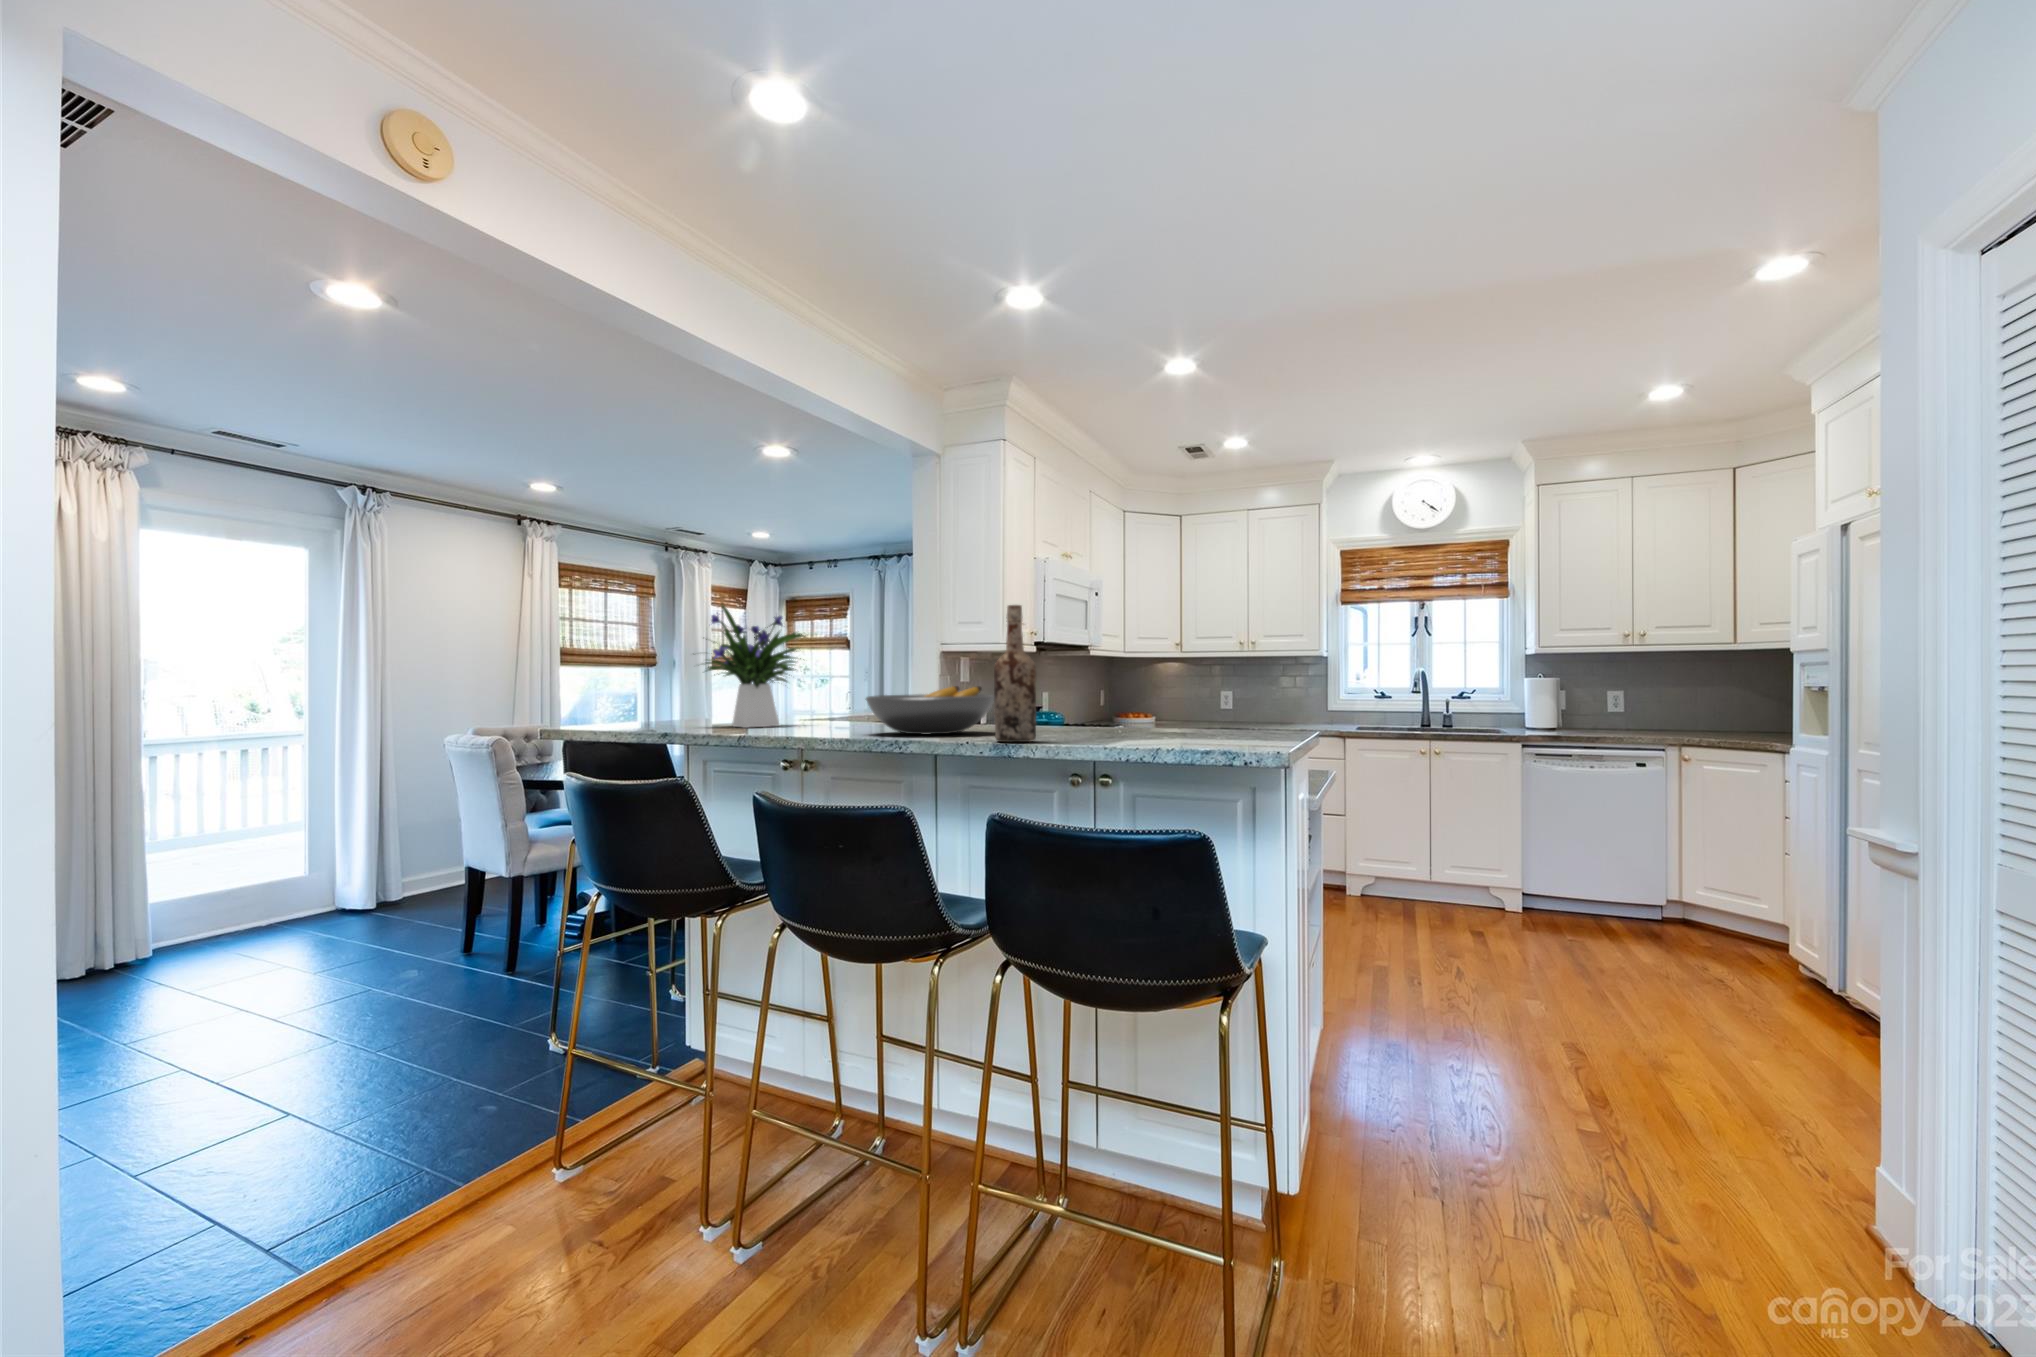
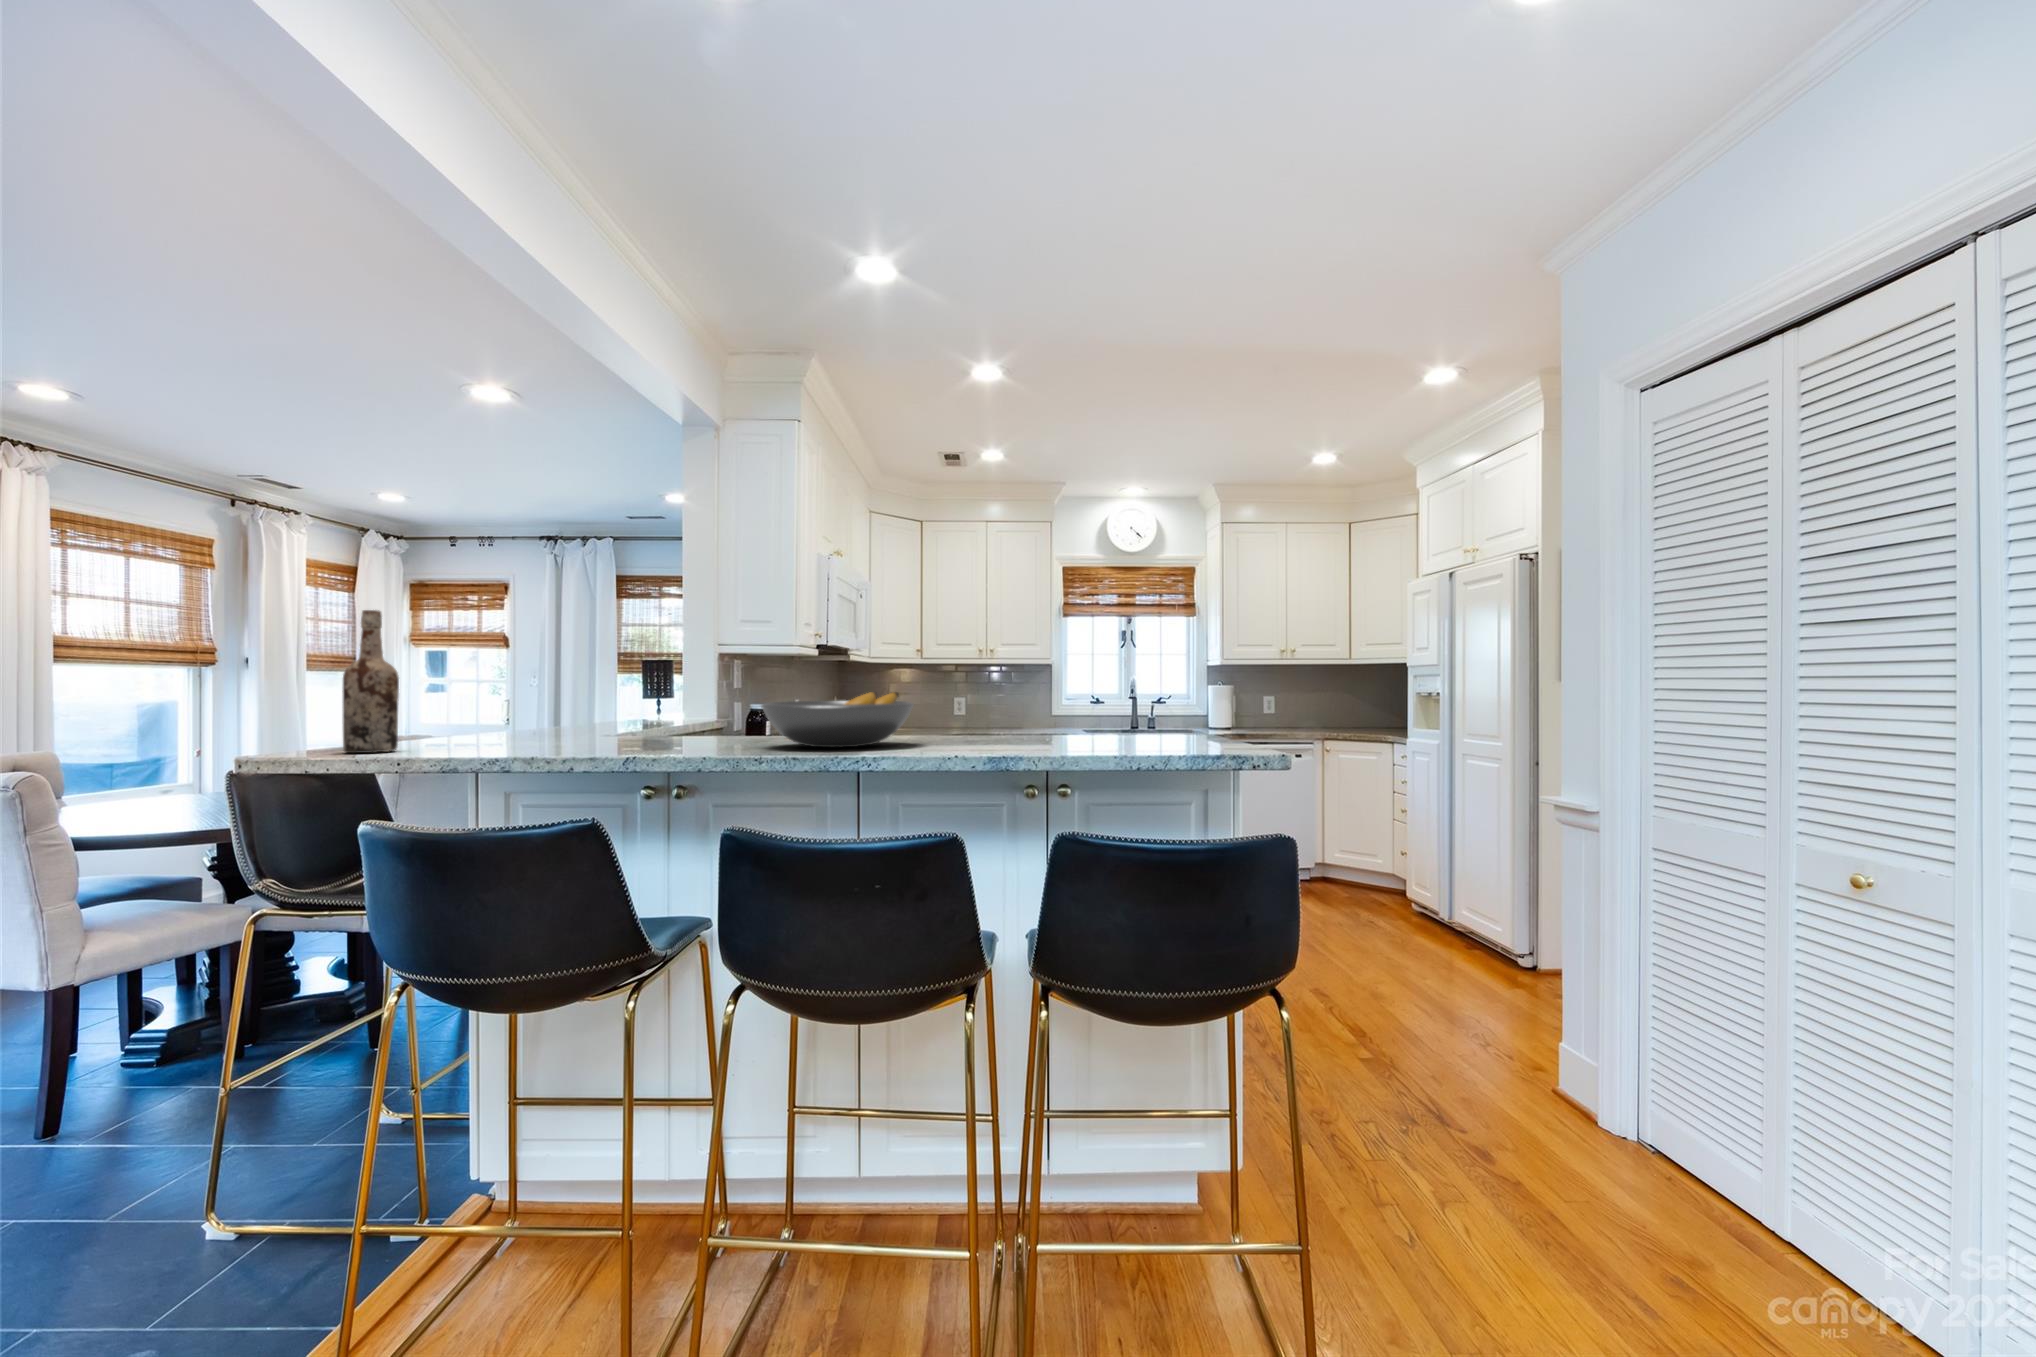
flower arrangement: present [706,604,803,728] -> none [452,582,625,744]
wine bottle: present [994,605,1036,742] -> present [342,610,399,753]

